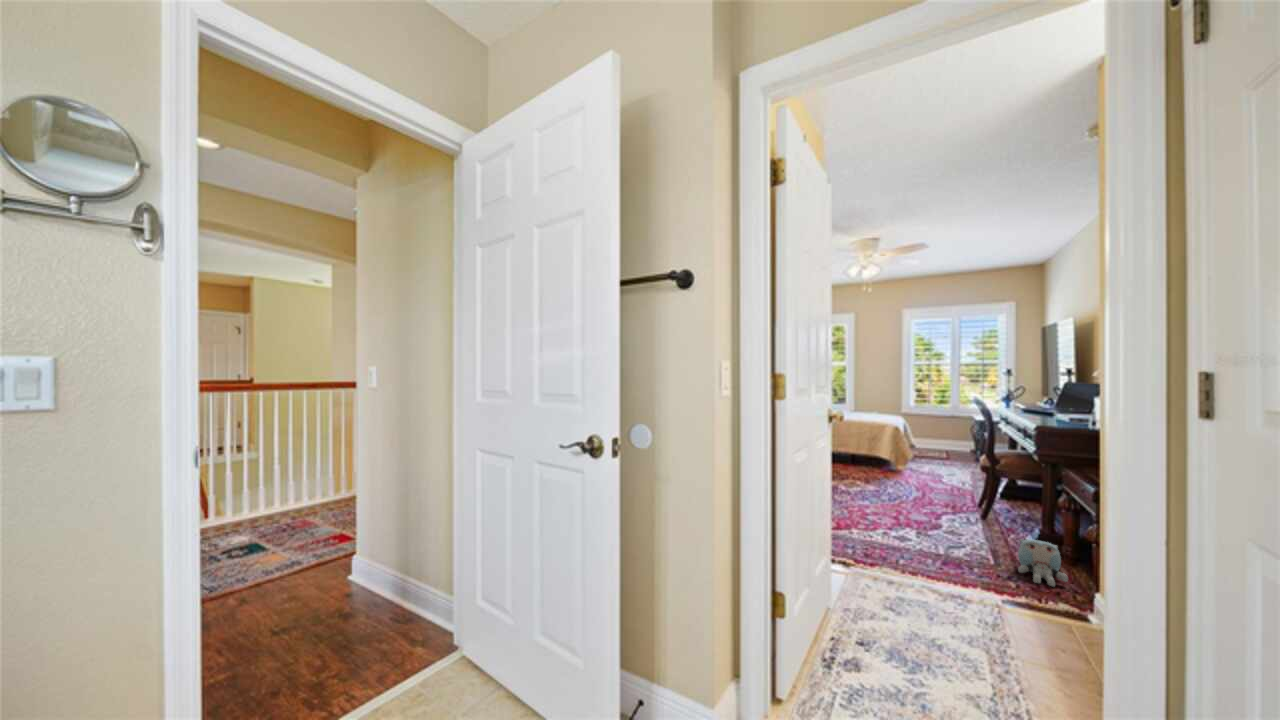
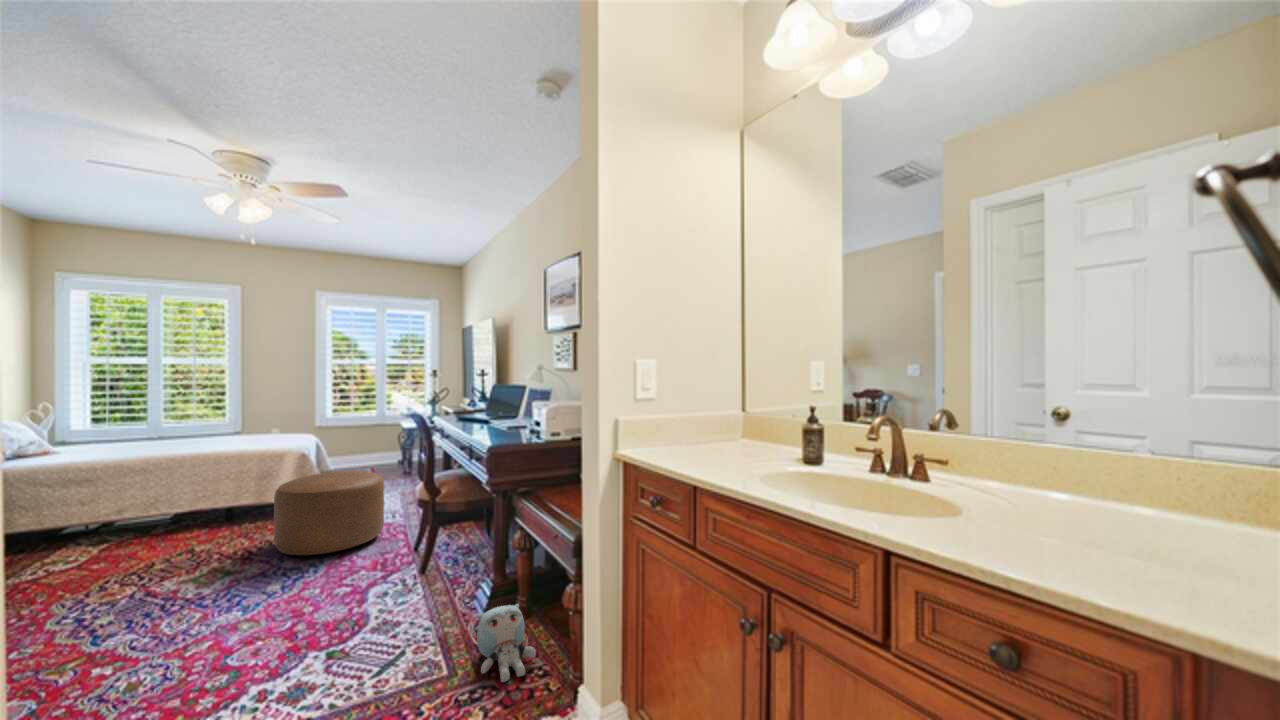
ottoman: none [882,438,956,492] -> present [274,471,384,555]

